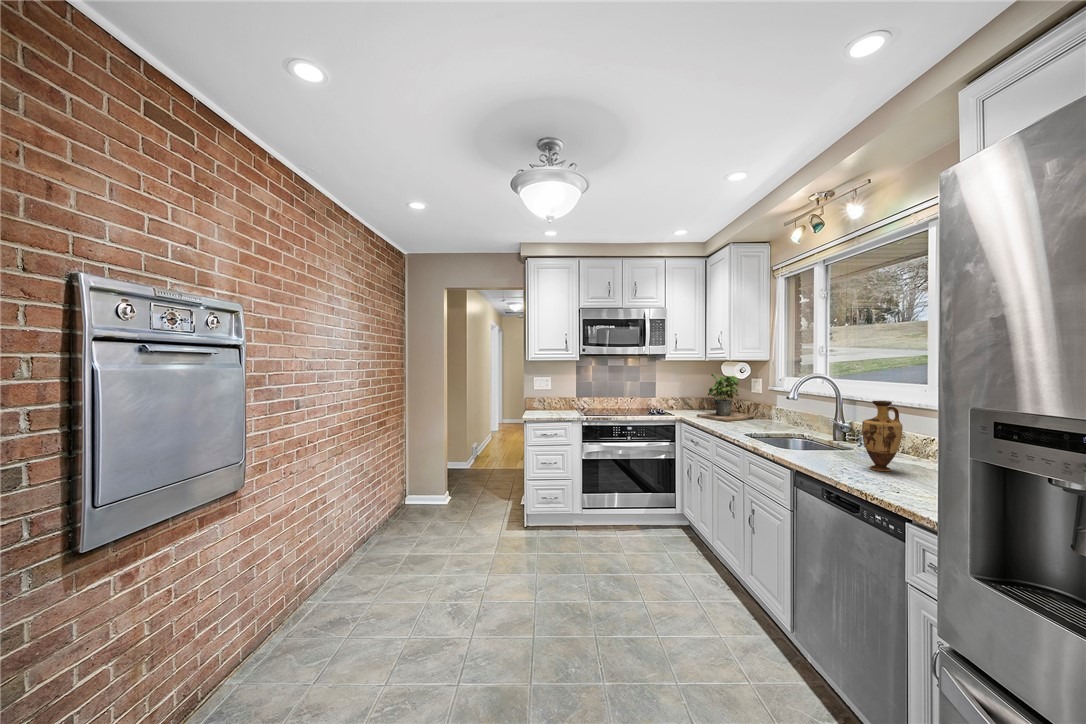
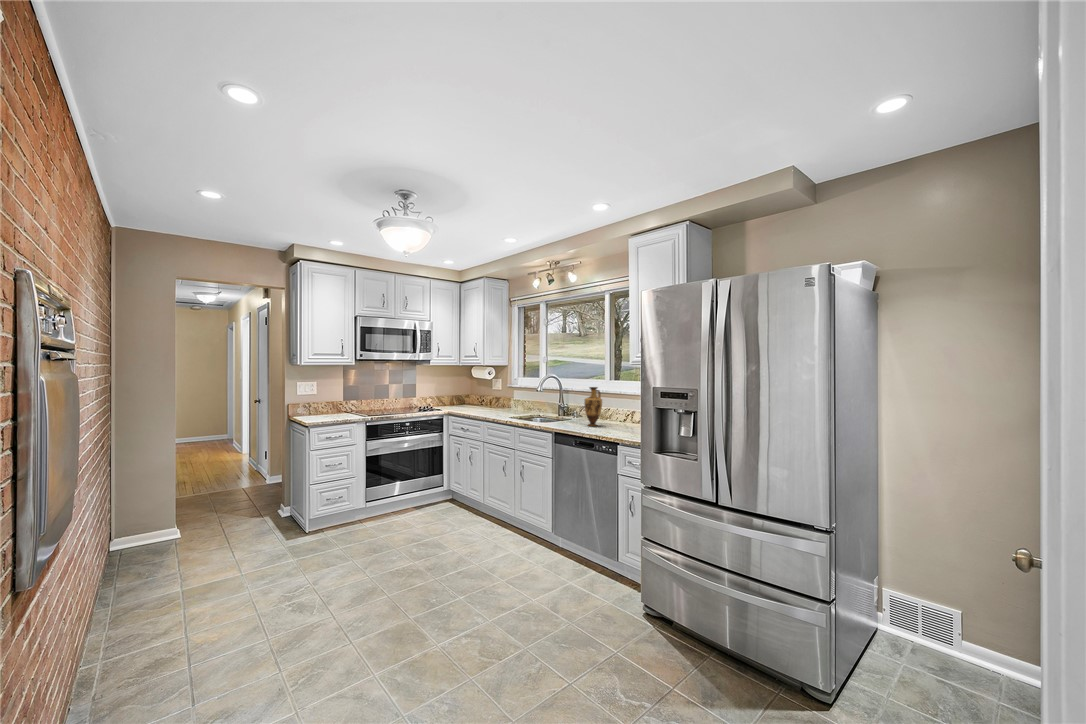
potted plant: present [697,373,754,421] -> none [460,376,501,412]

